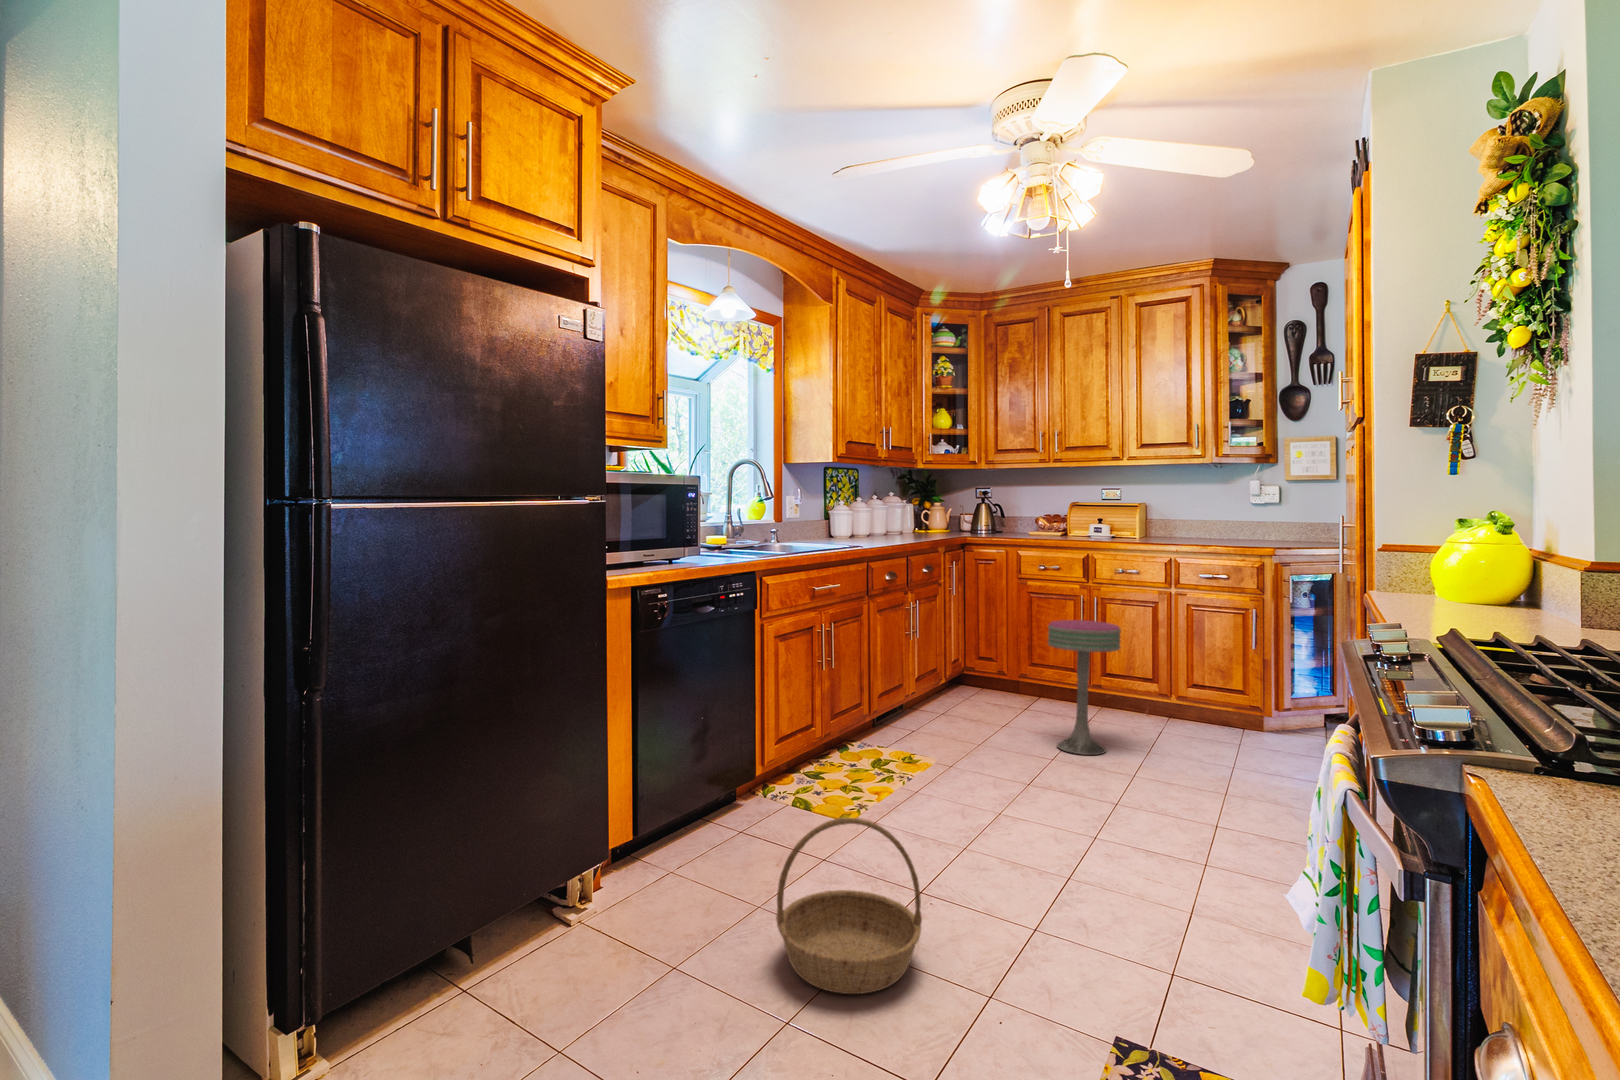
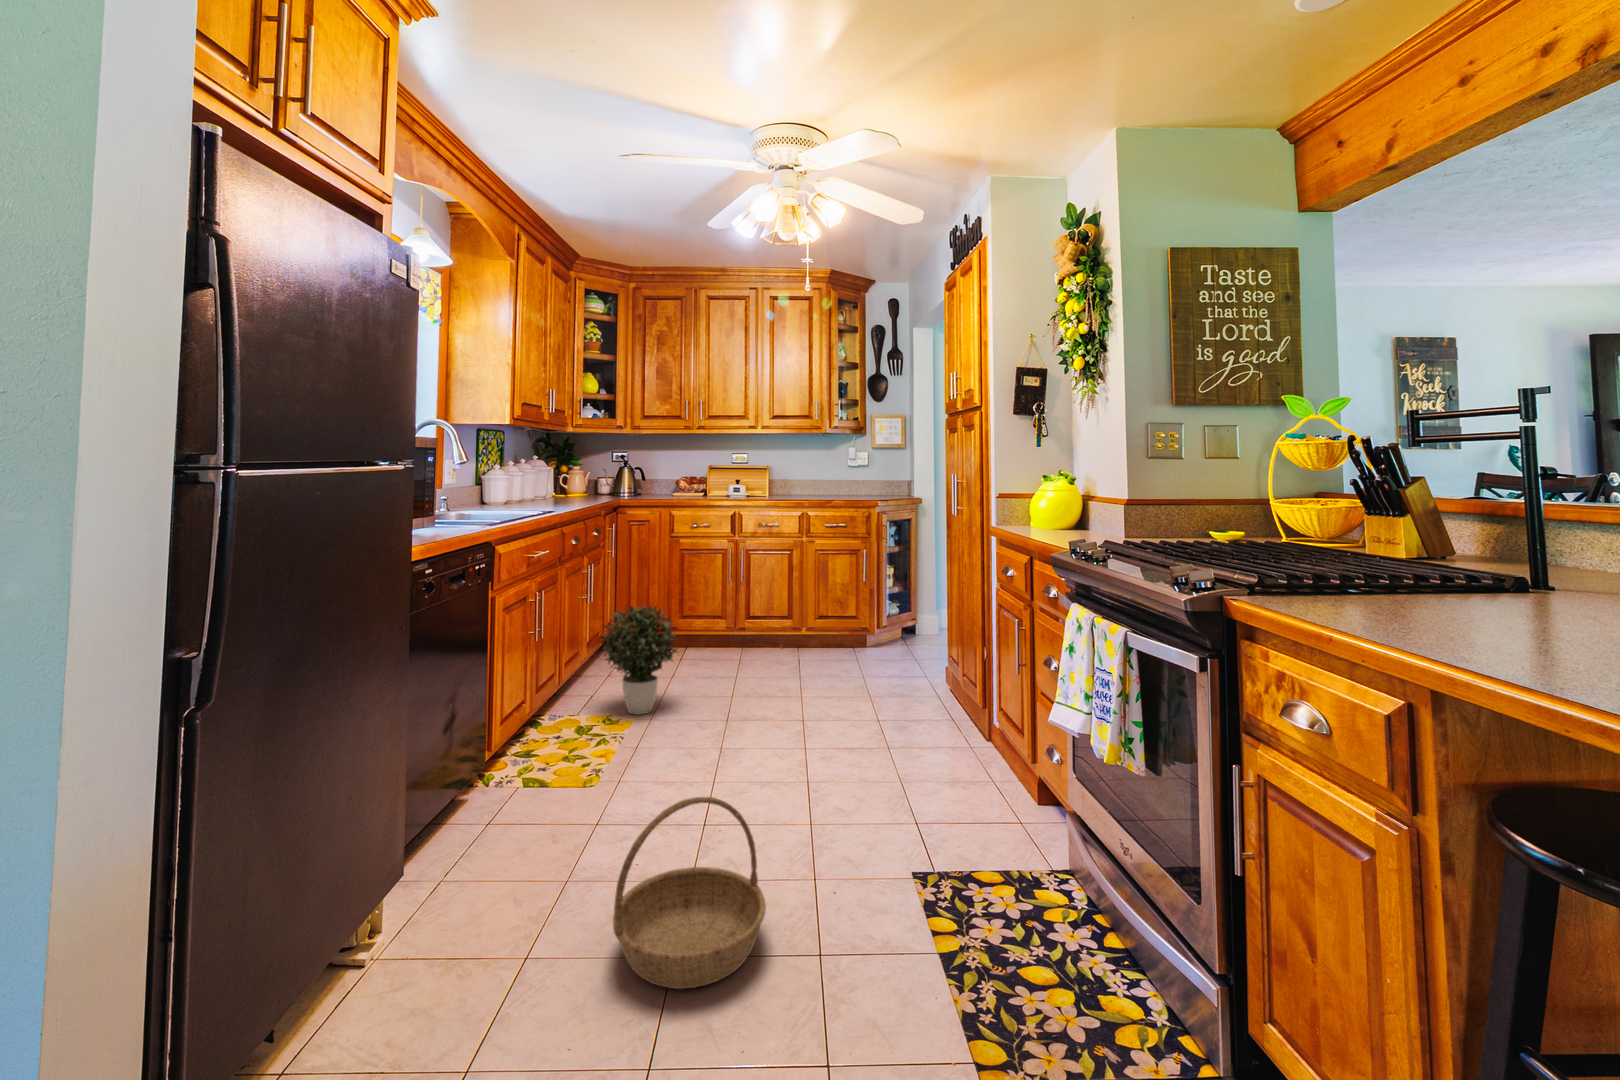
bar stool: present [1048,620,1121,755] -> none [724,570,785,686]
potted plant: none [903,646,982,761] -> present [601,606,678,715]

